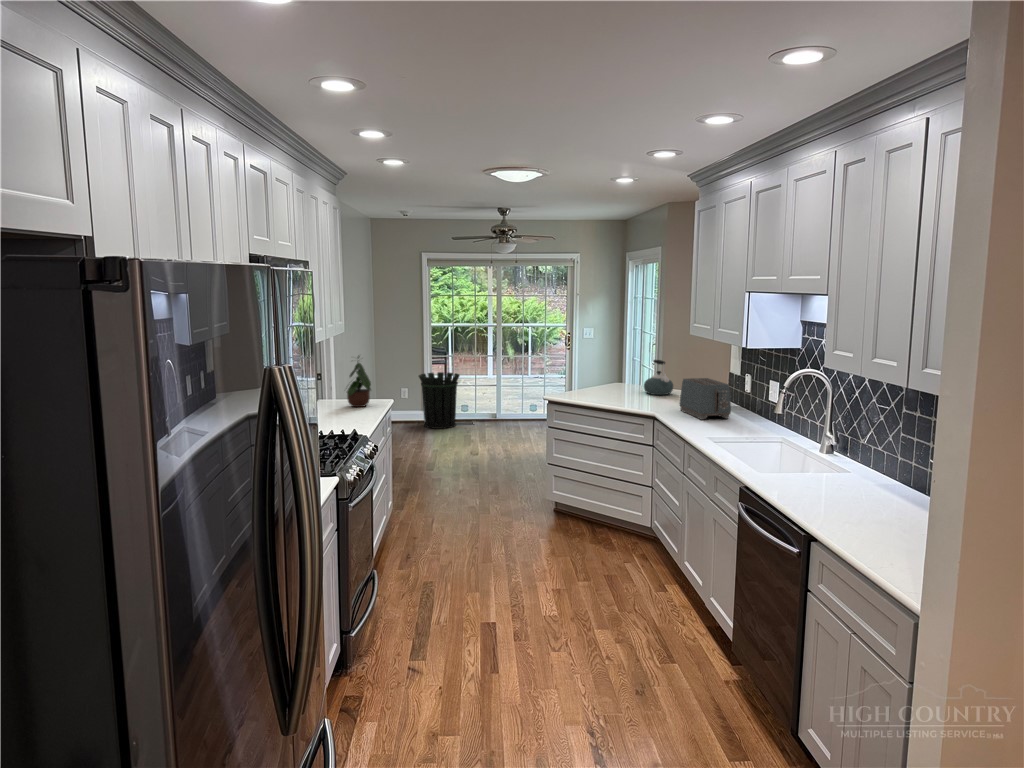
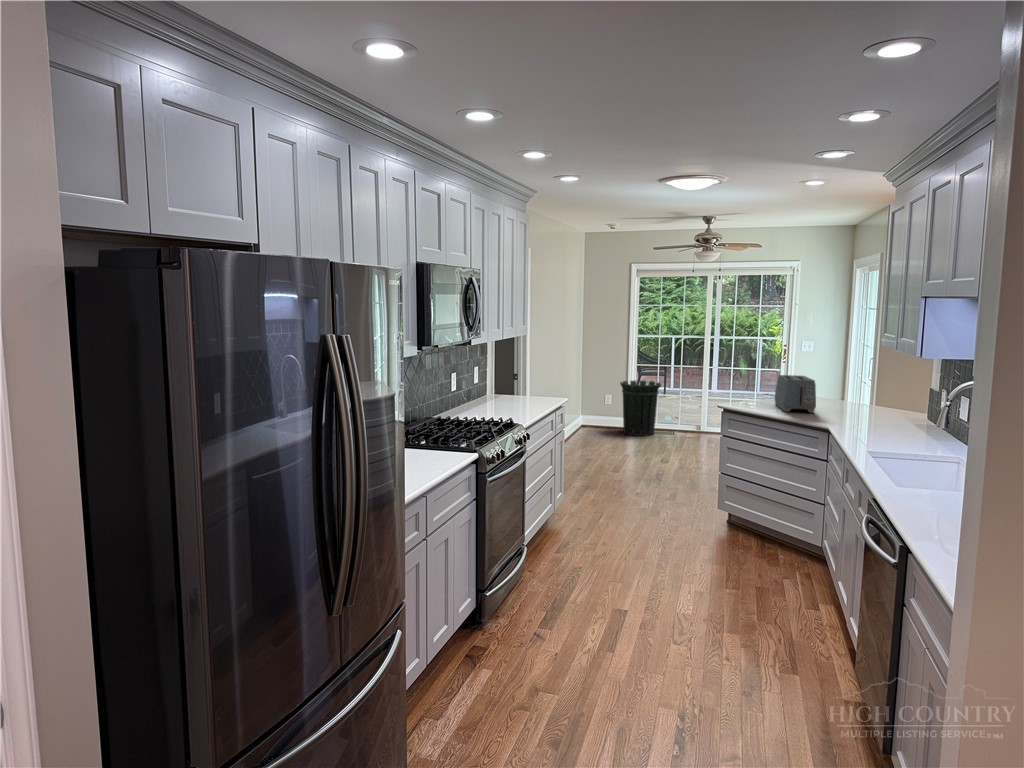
potted plant: present [347,356,371,407] -> none [523,351,552,400]
kettle: present [644,360,673,395] -> none [834,372,869,410]
toaster: present [680,378,731,420] -> present [775,375,816,413]

